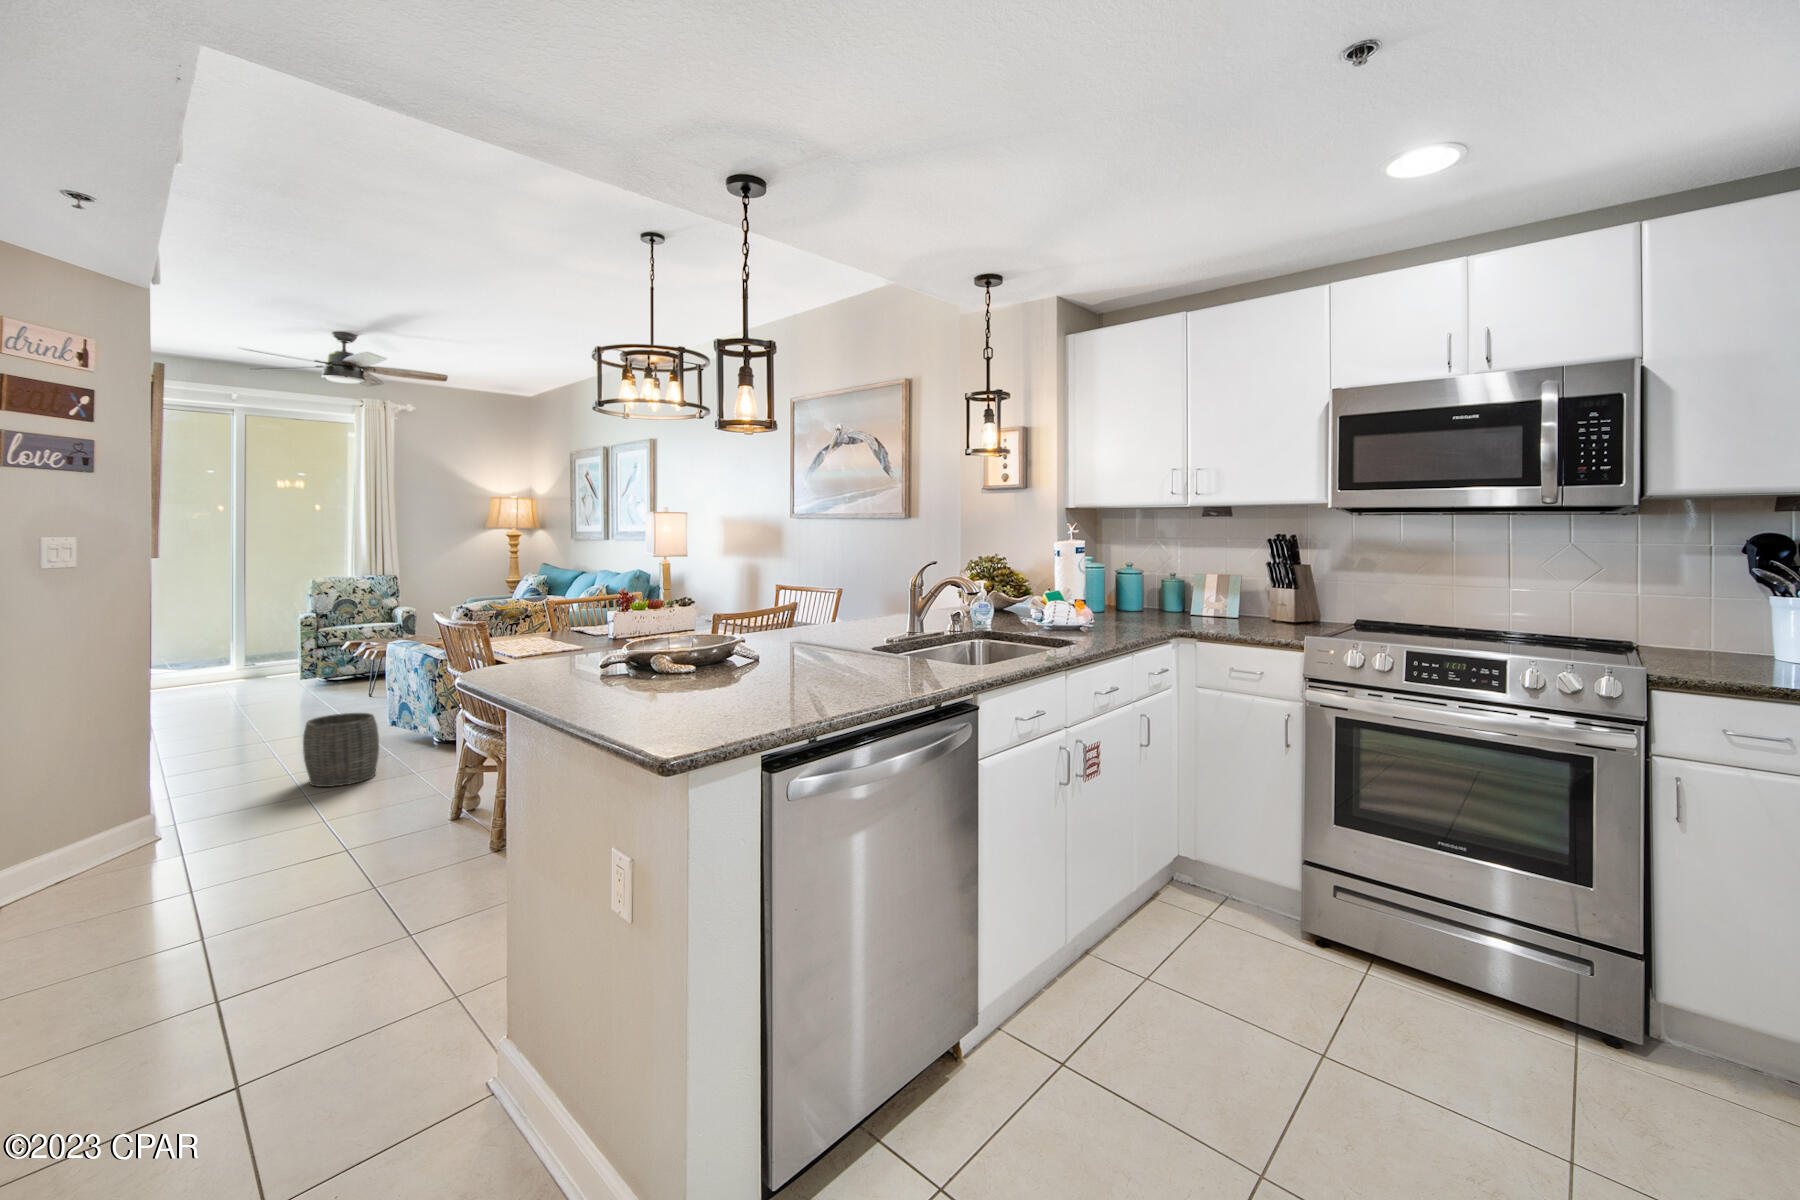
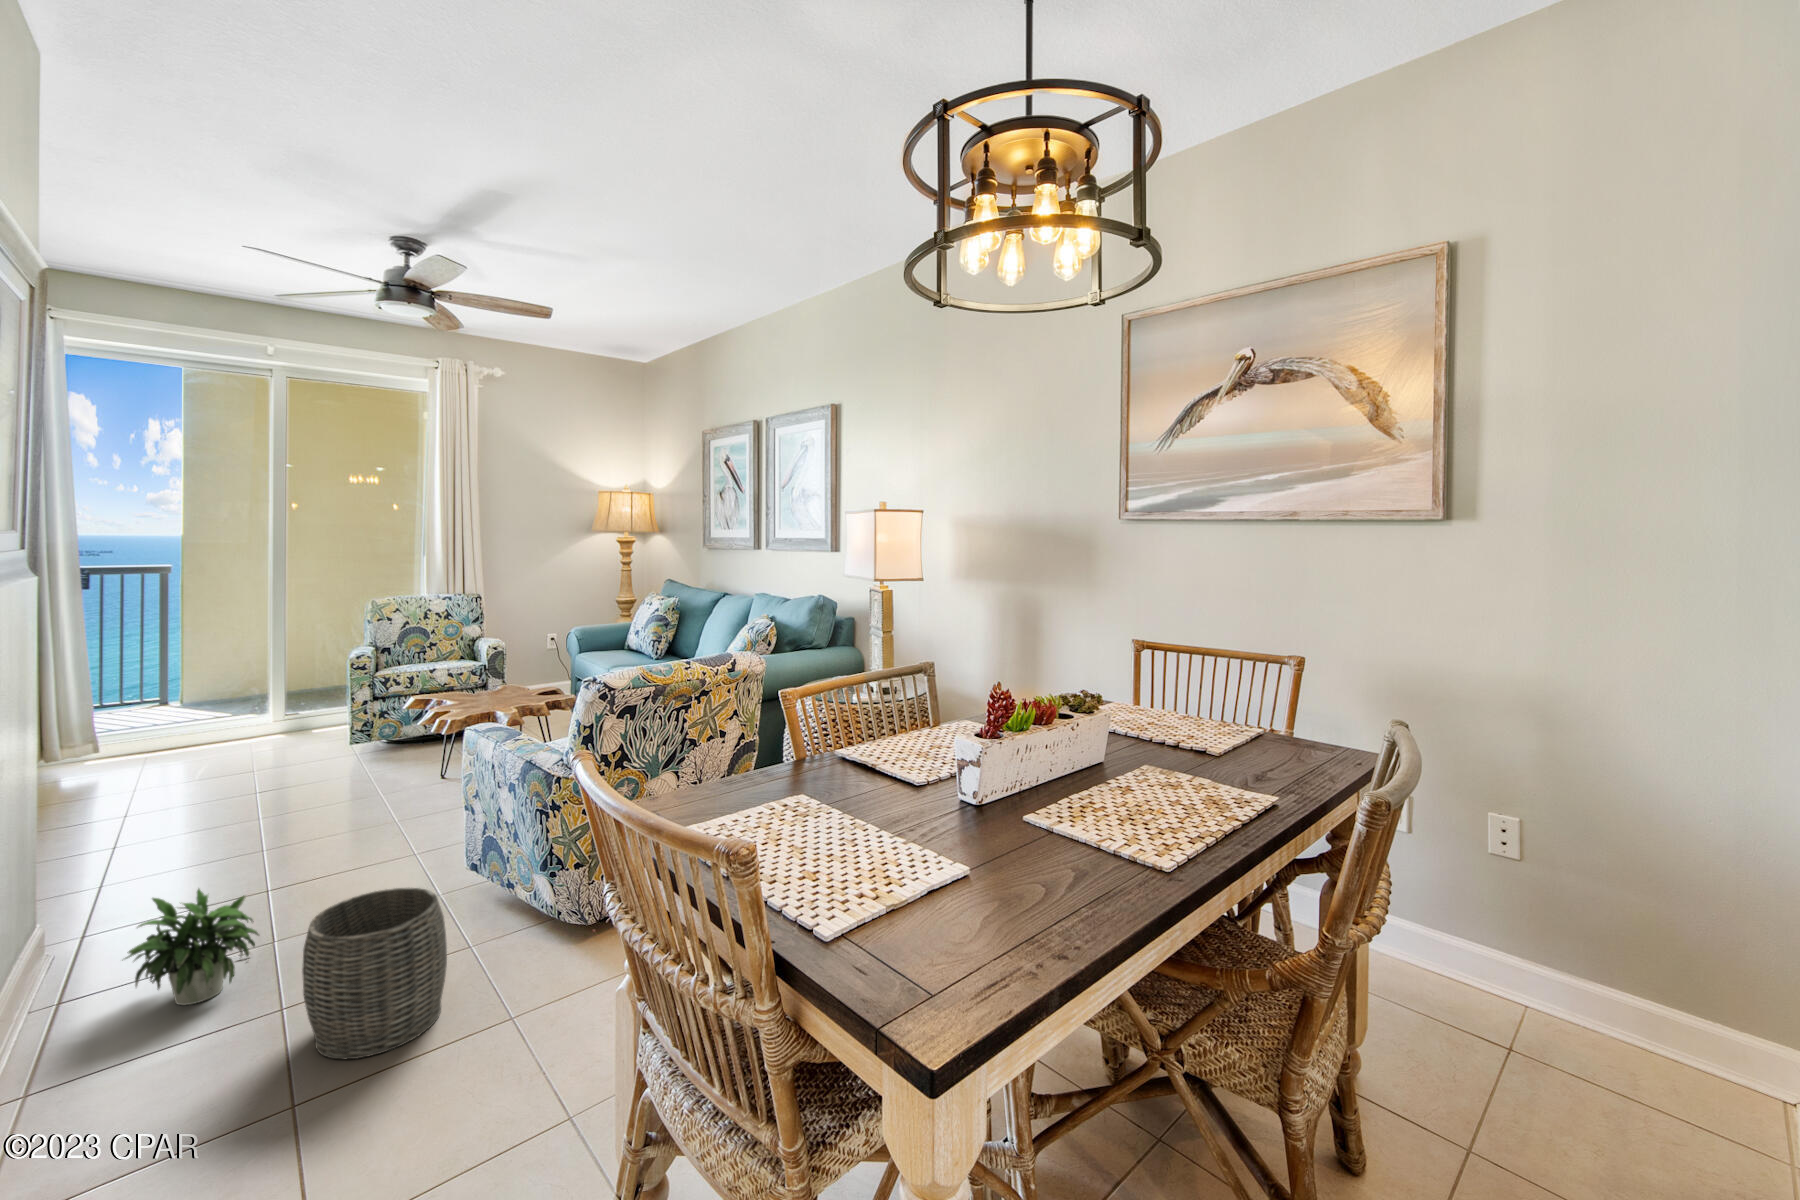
potted plant: none [200,719,271,776] -> present [125,889,259,1005]

